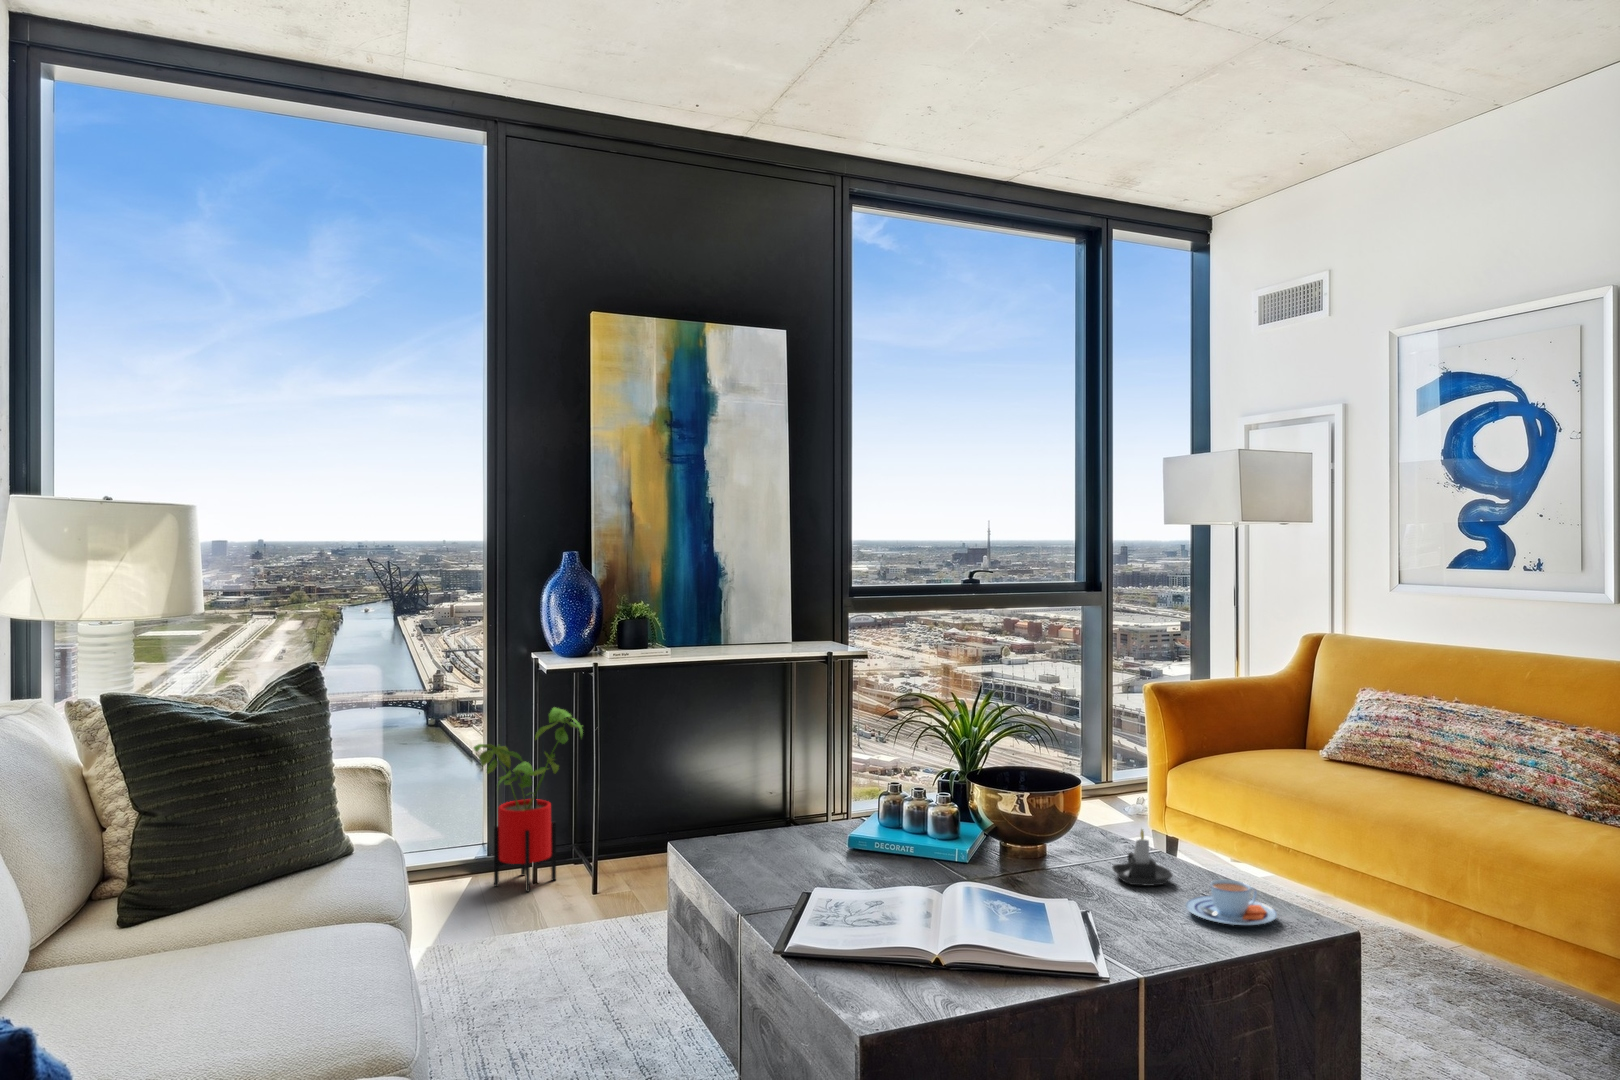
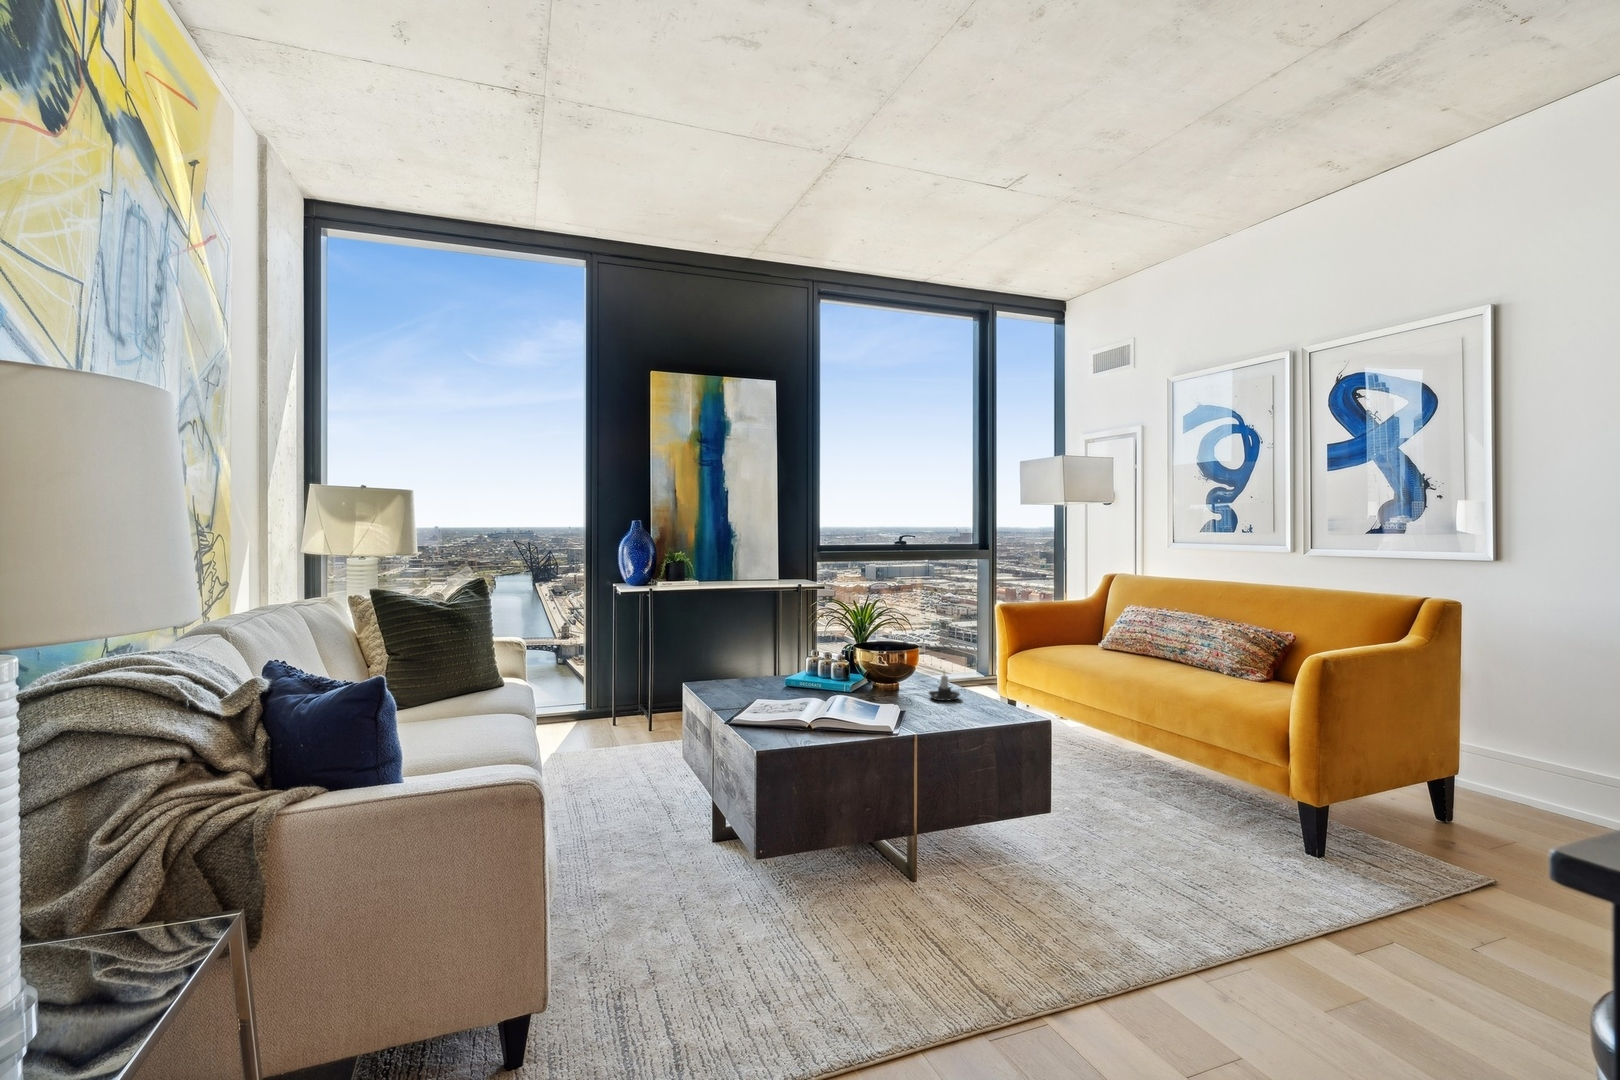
house plant: present [474,708,583,892] -> none [577,617,645,729]
teacup: present [1185,880,1277,925] -> none [958,693,1006,714]

